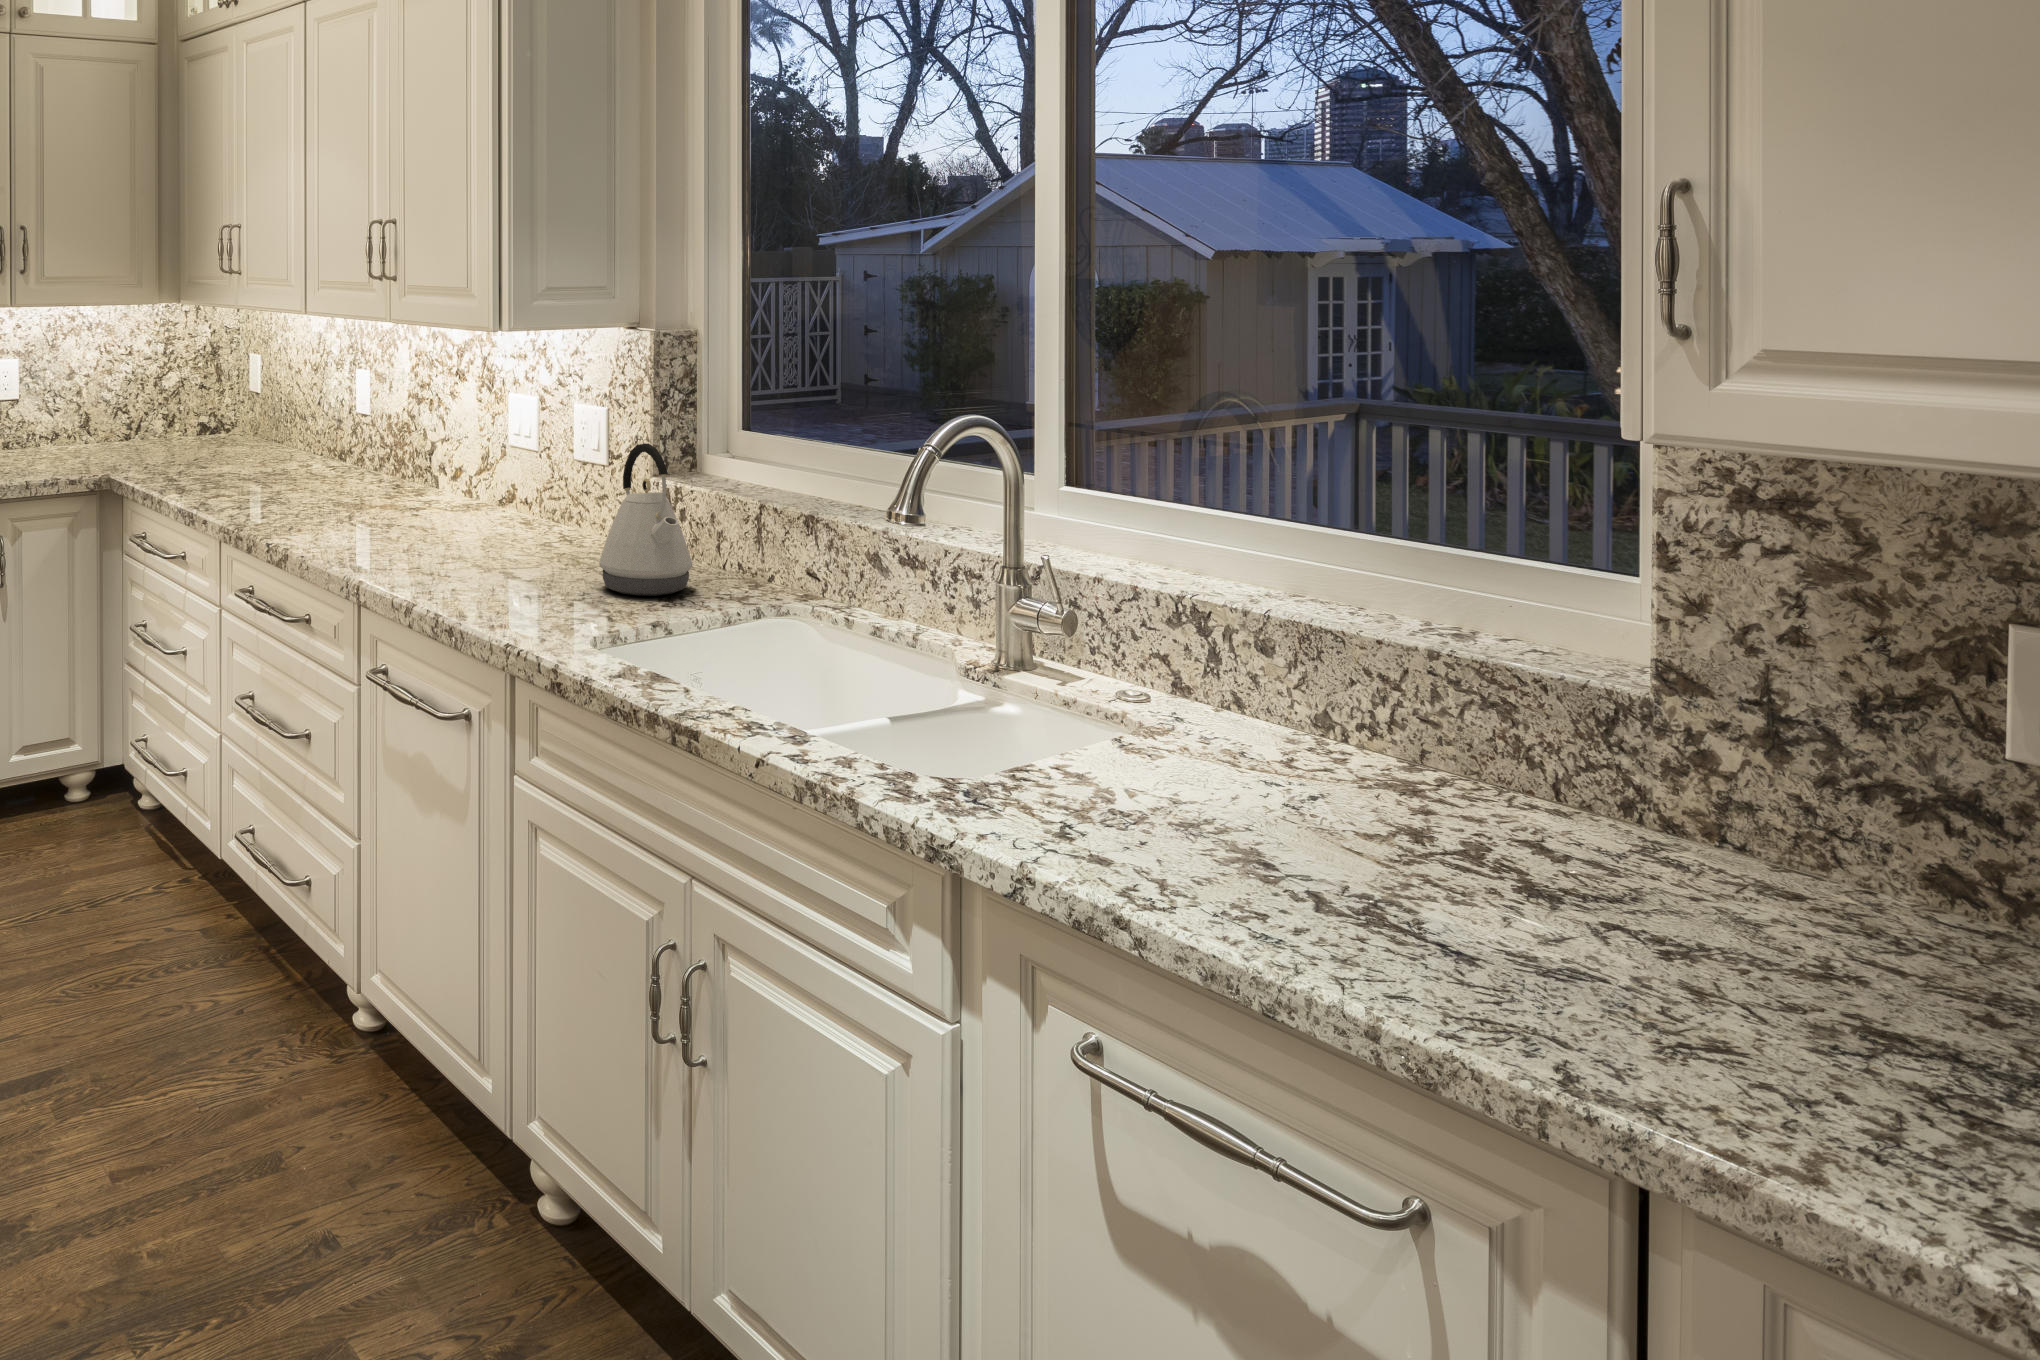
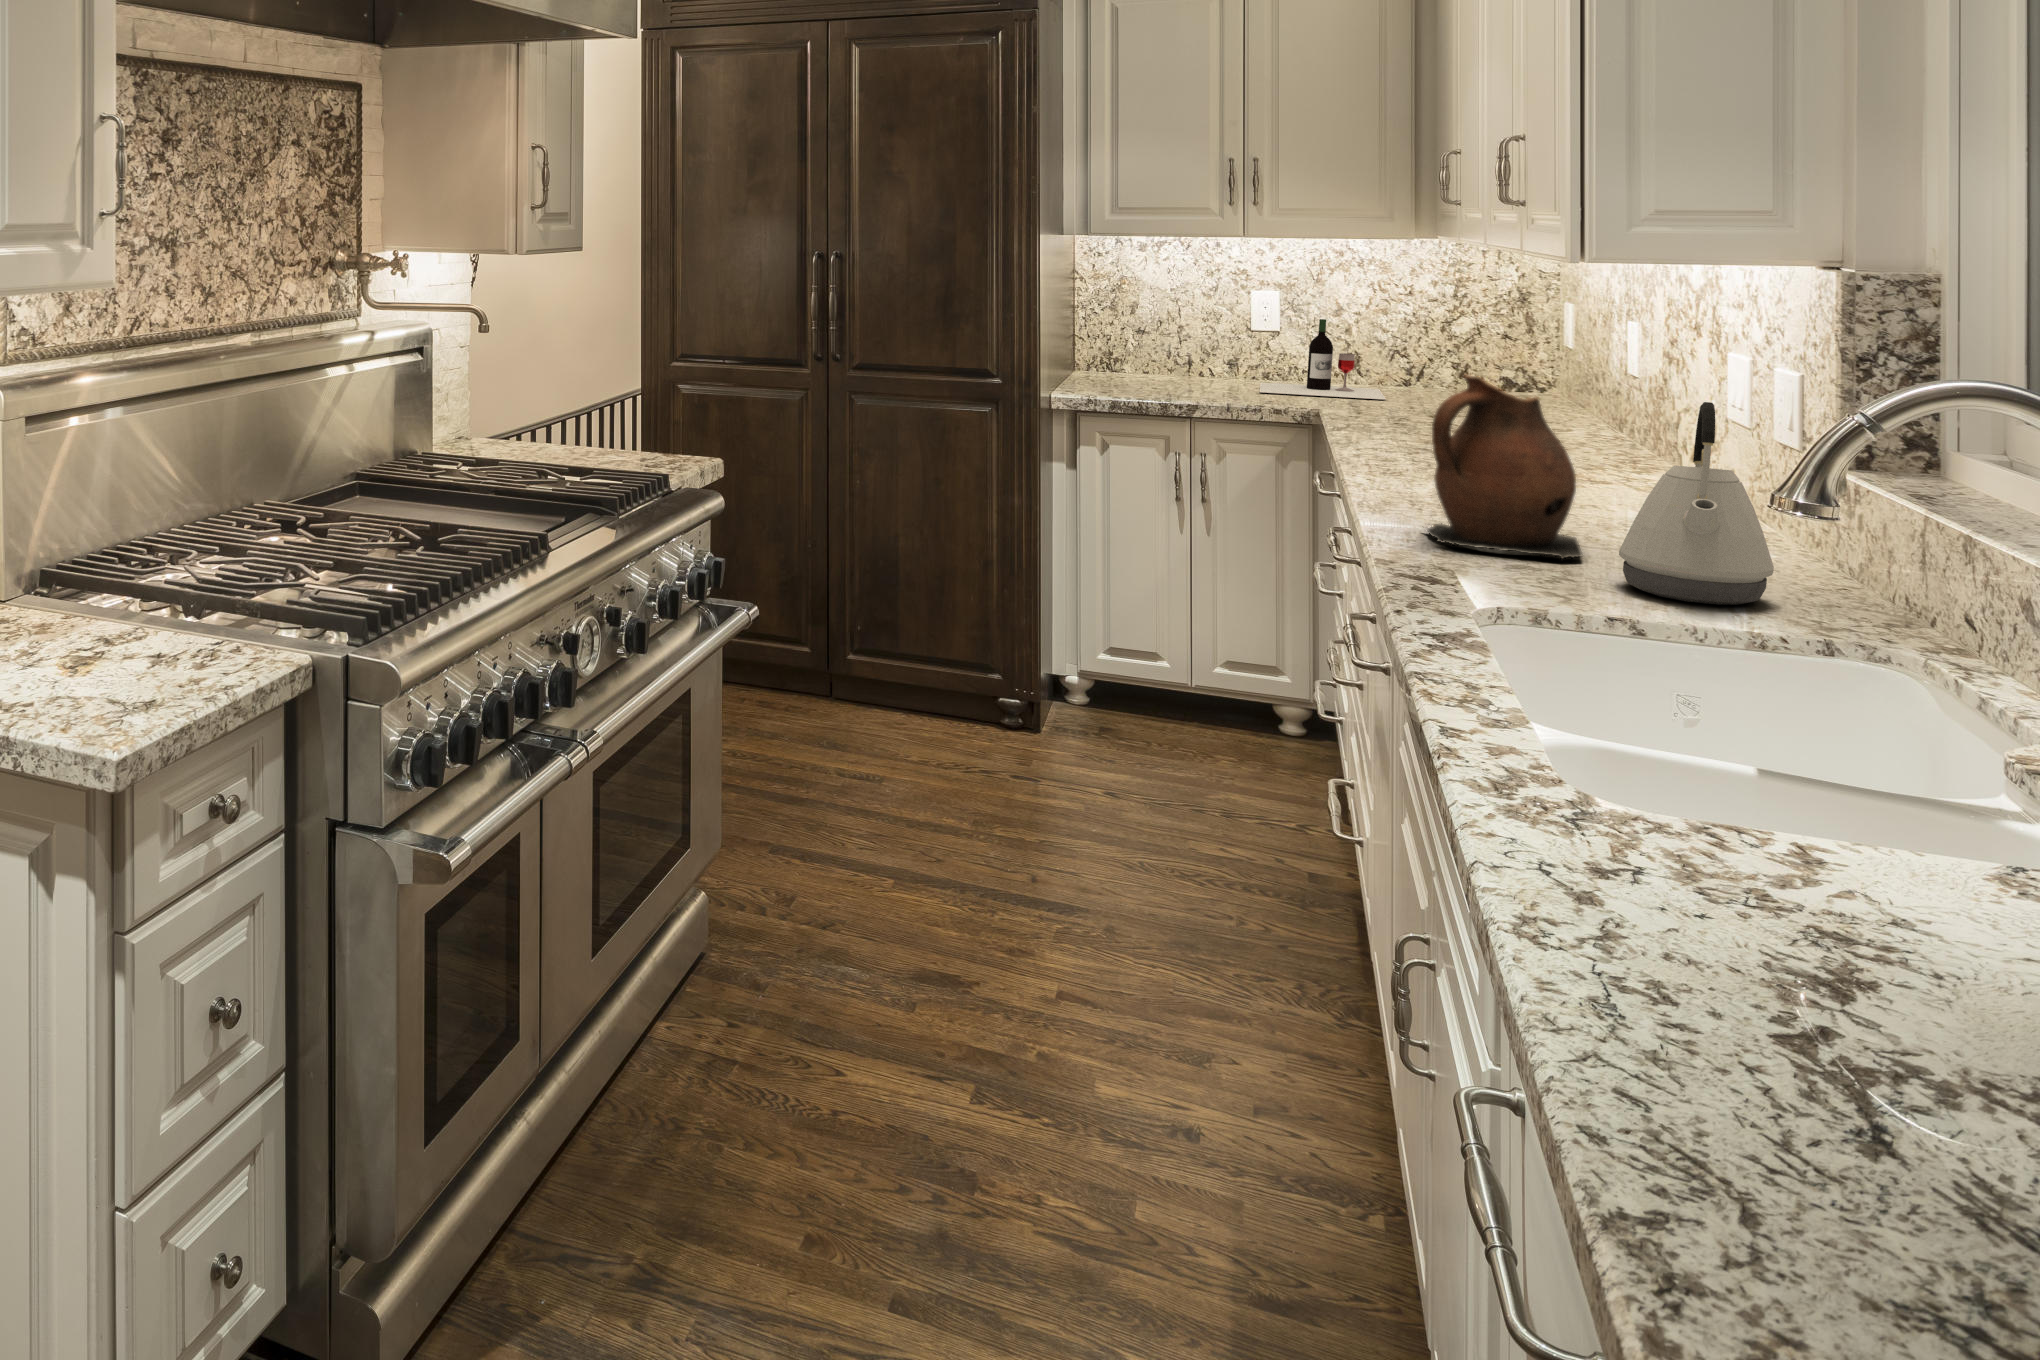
wine bottle: none [6,384,141,463] -> present [1260,319,1386,400]
ceramic pitcher: none [422,438,553,584] -> present [1427,375,1583,560]

